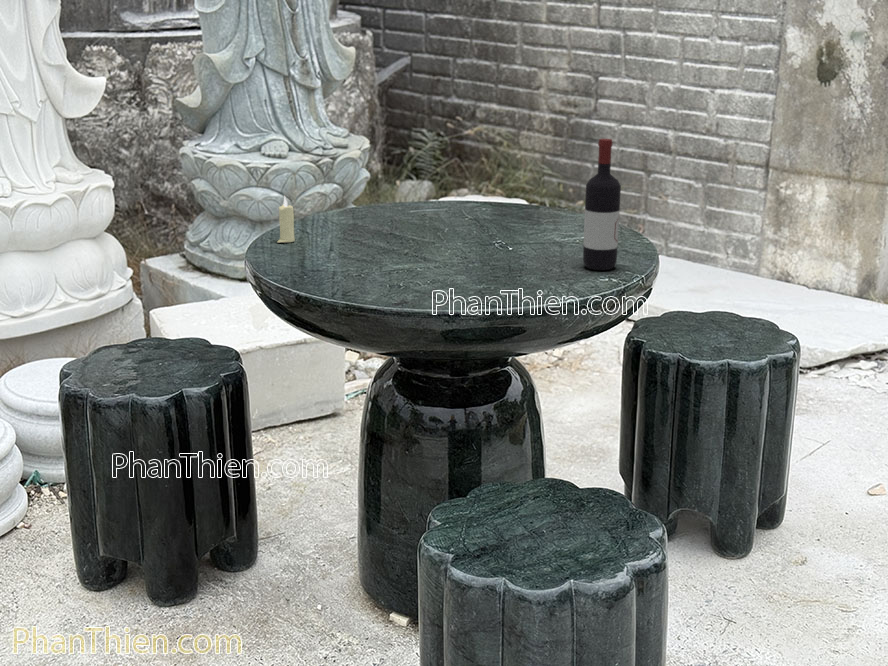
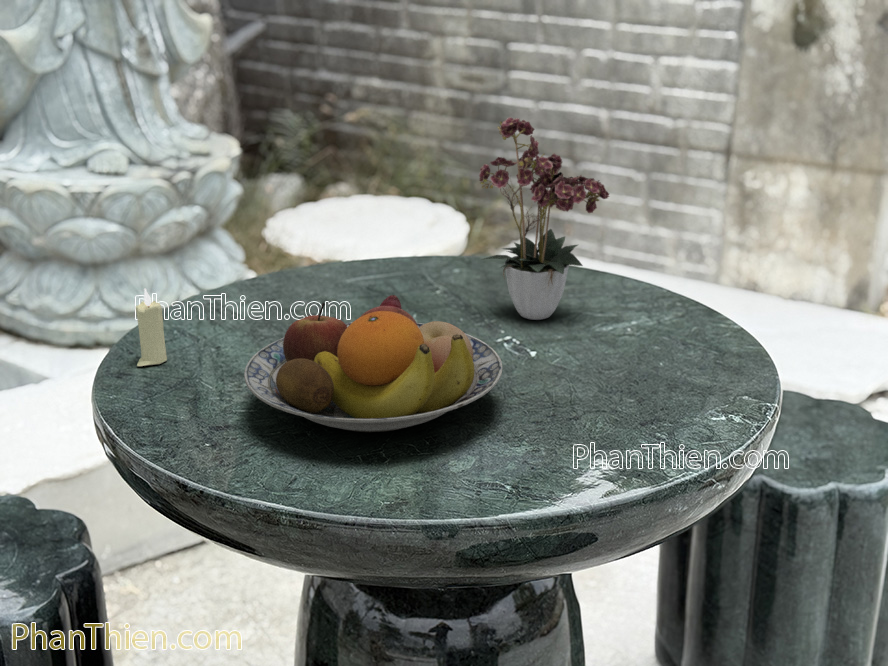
flower arrangement: none [487,99,578,235] -> present [479,117,609,320]
wine bottle: present [583,139,621,270] -> none [668,182,737,400]
fruit bowl: none [333,203,481,272] -> present [244,295,502,432]

